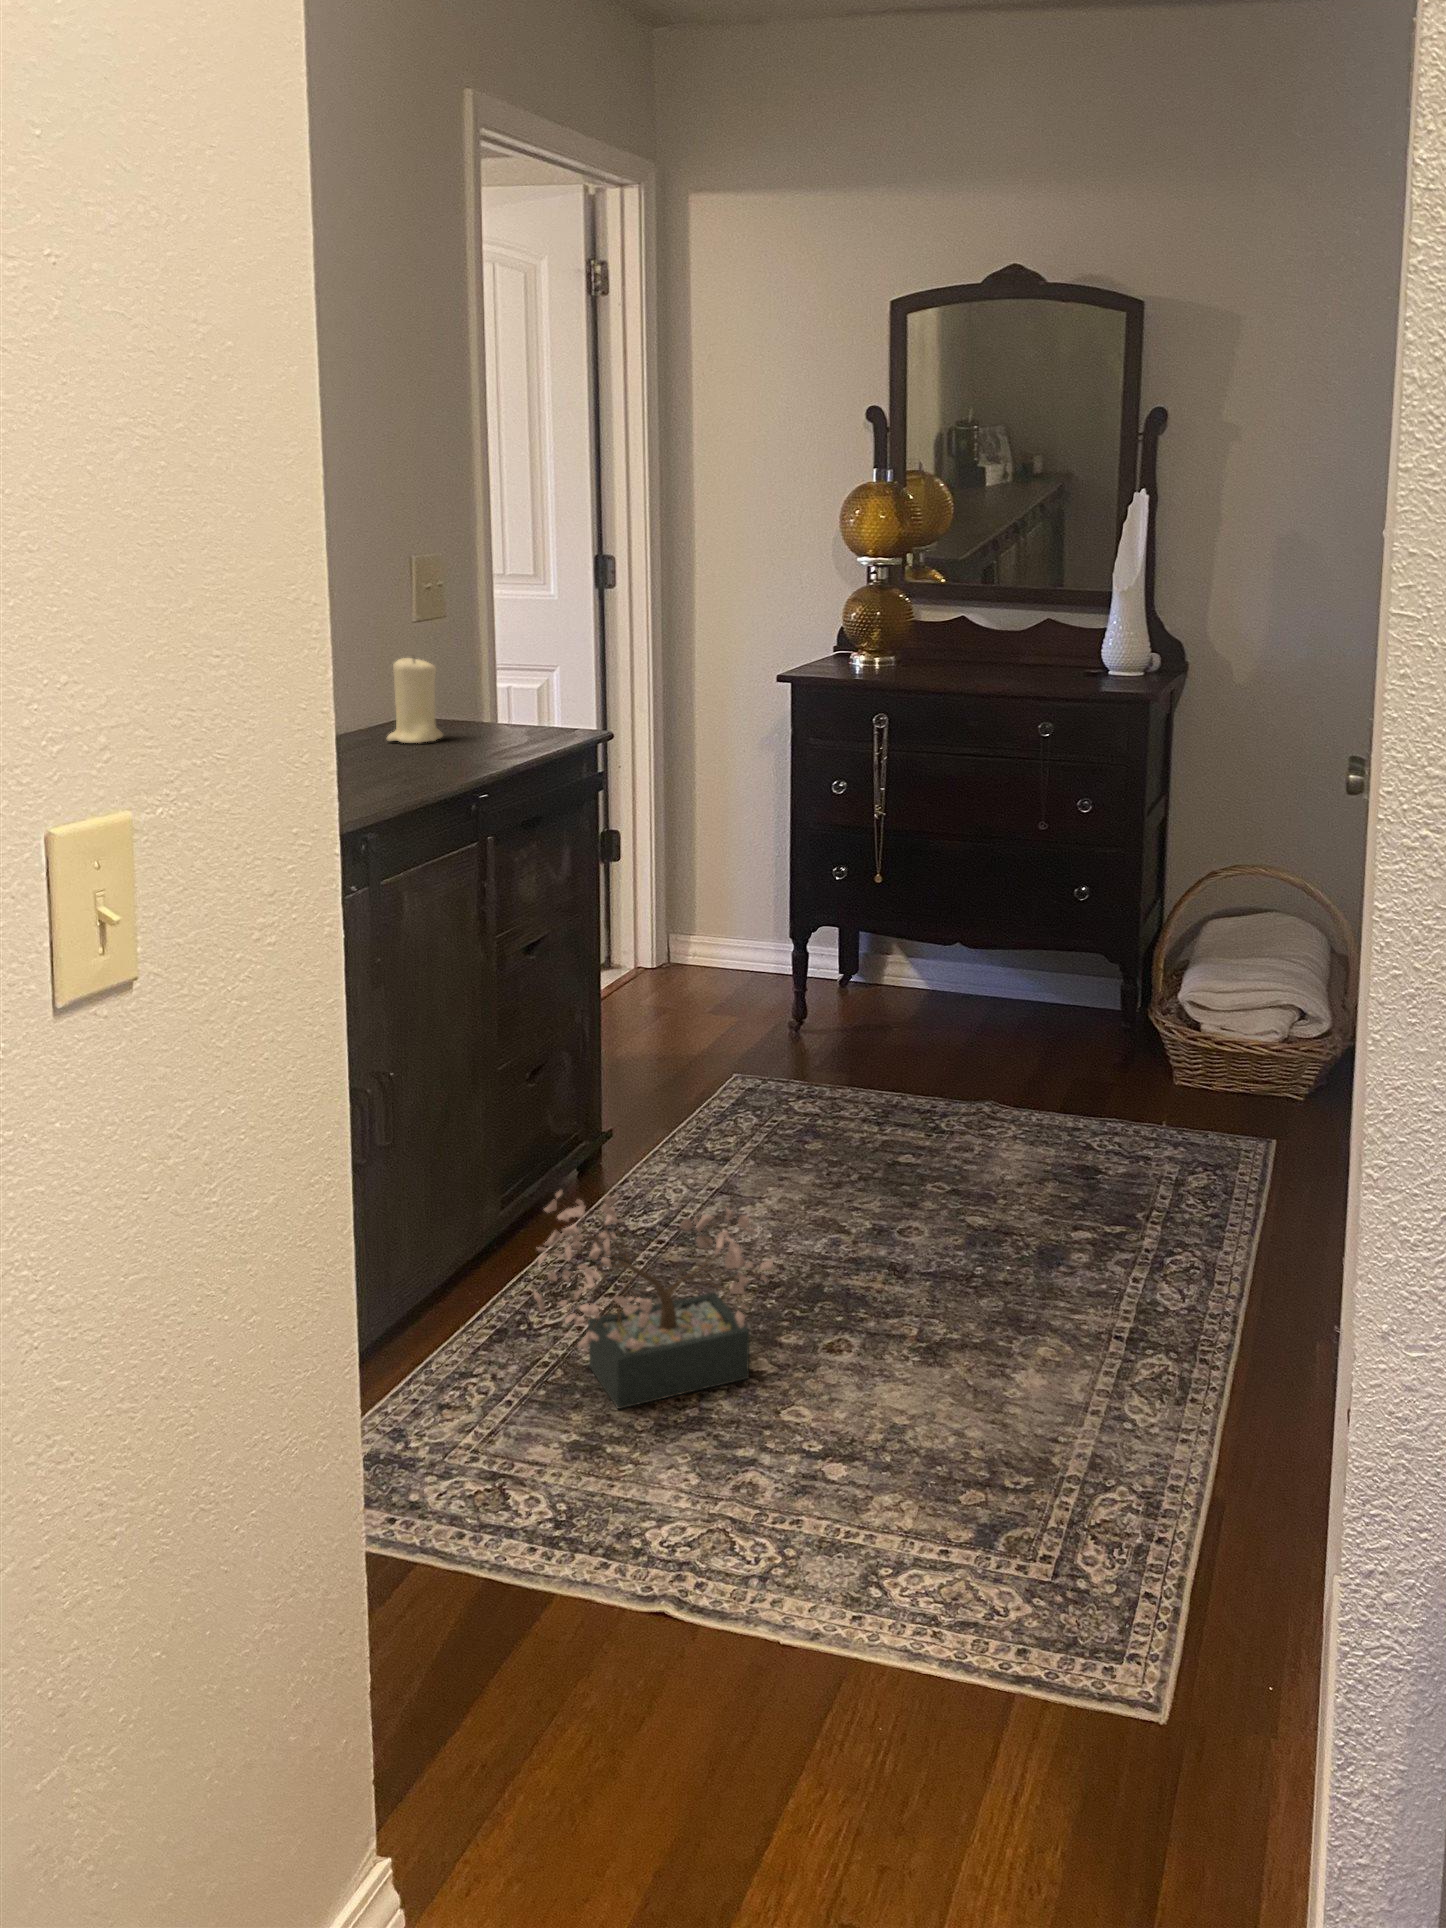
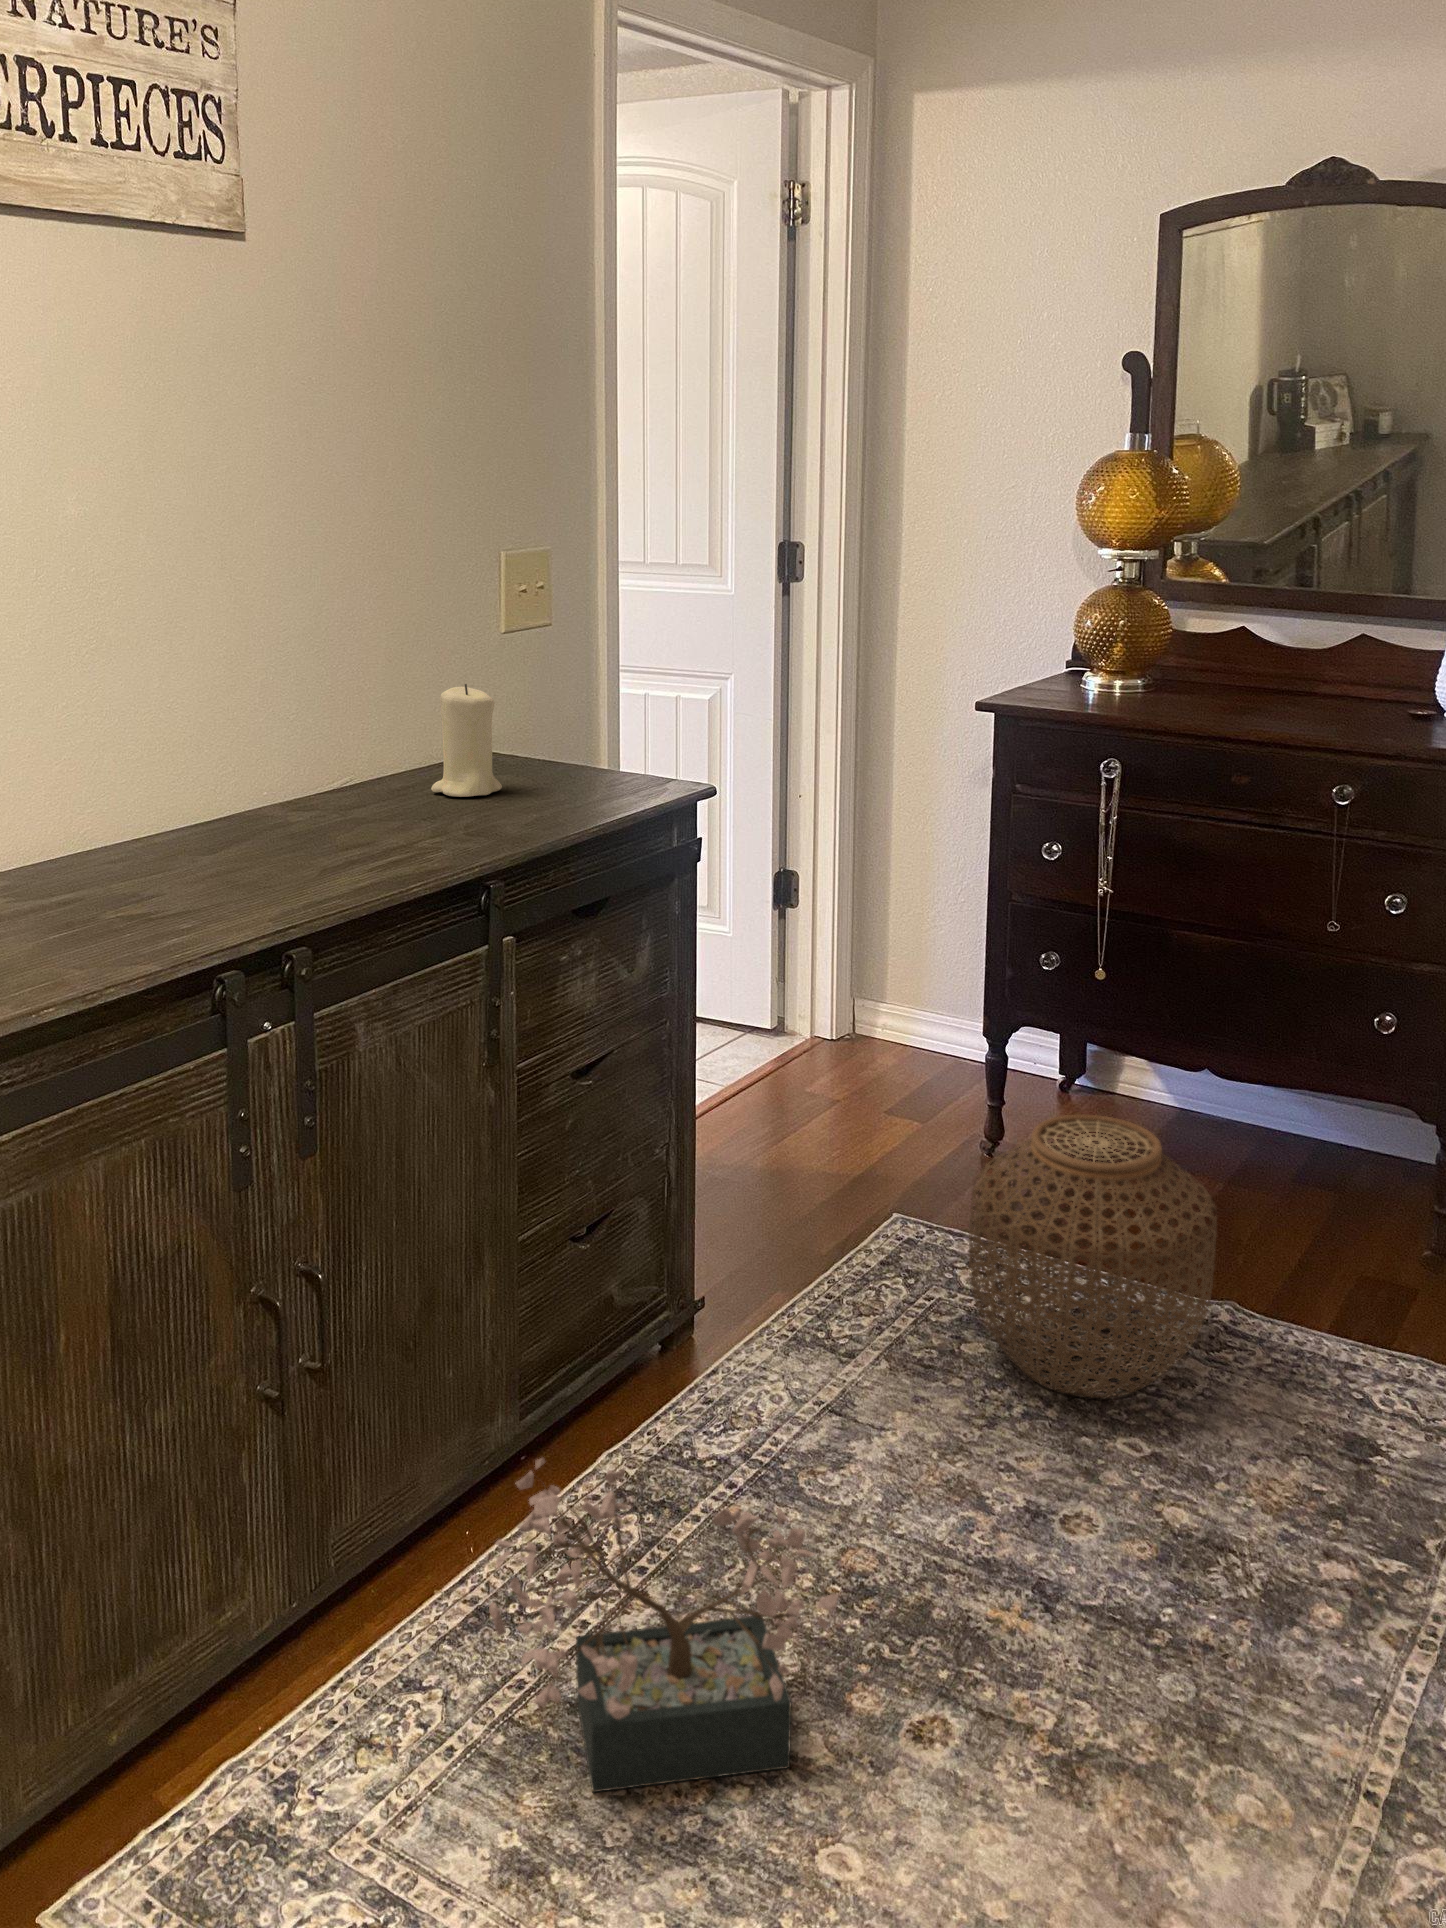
woven basket: none [809,964,985,1166] -> present [969,1115,1217,1398]

